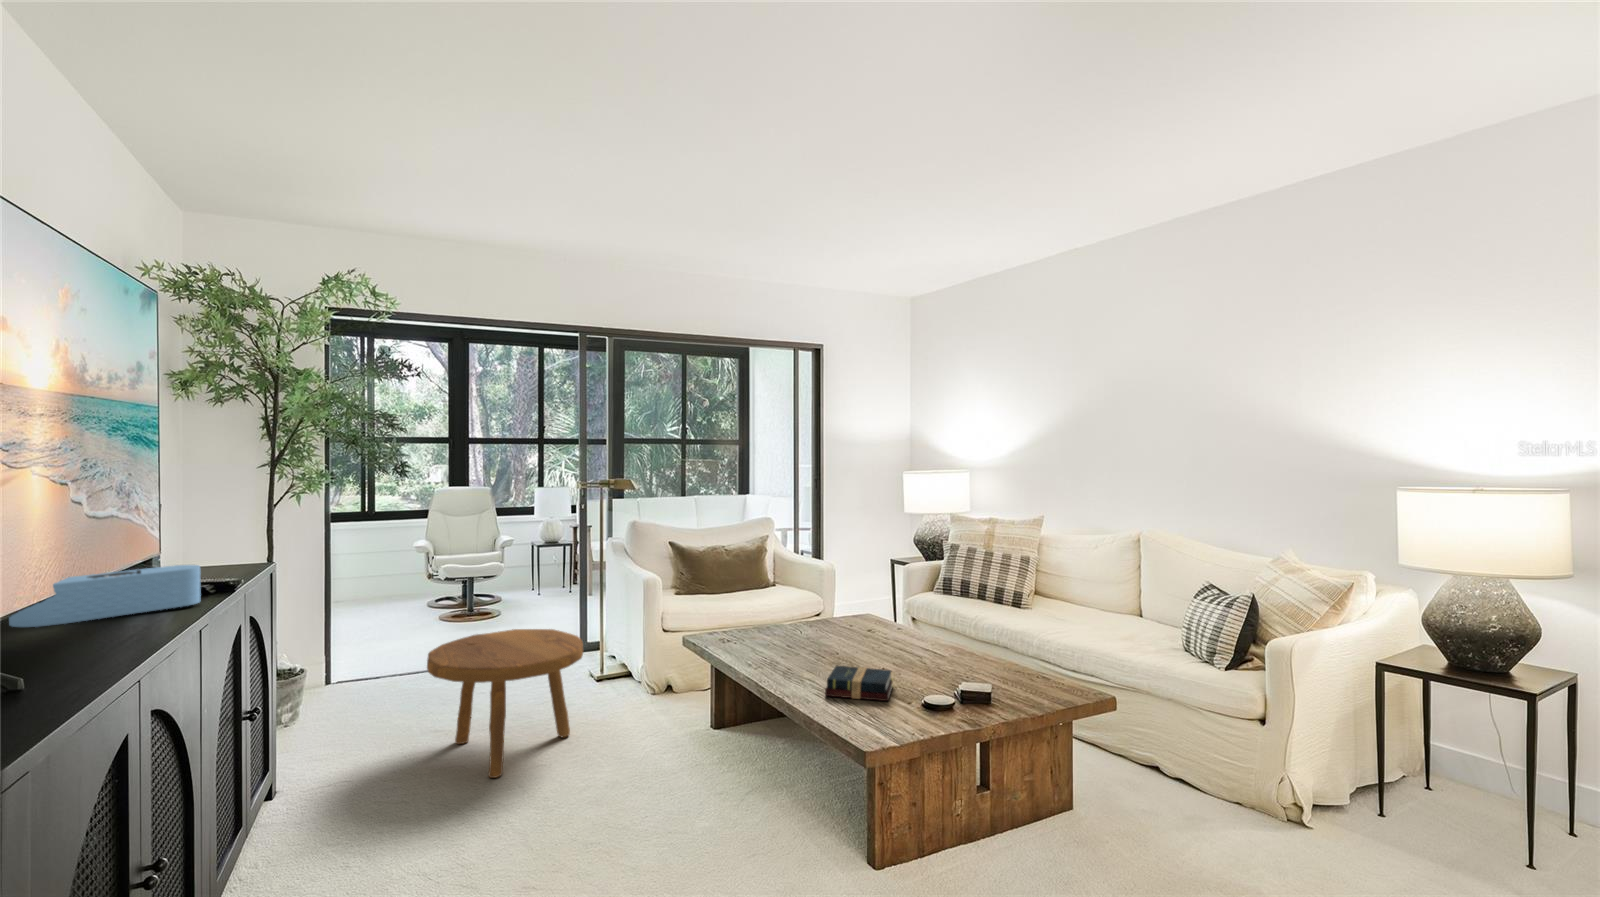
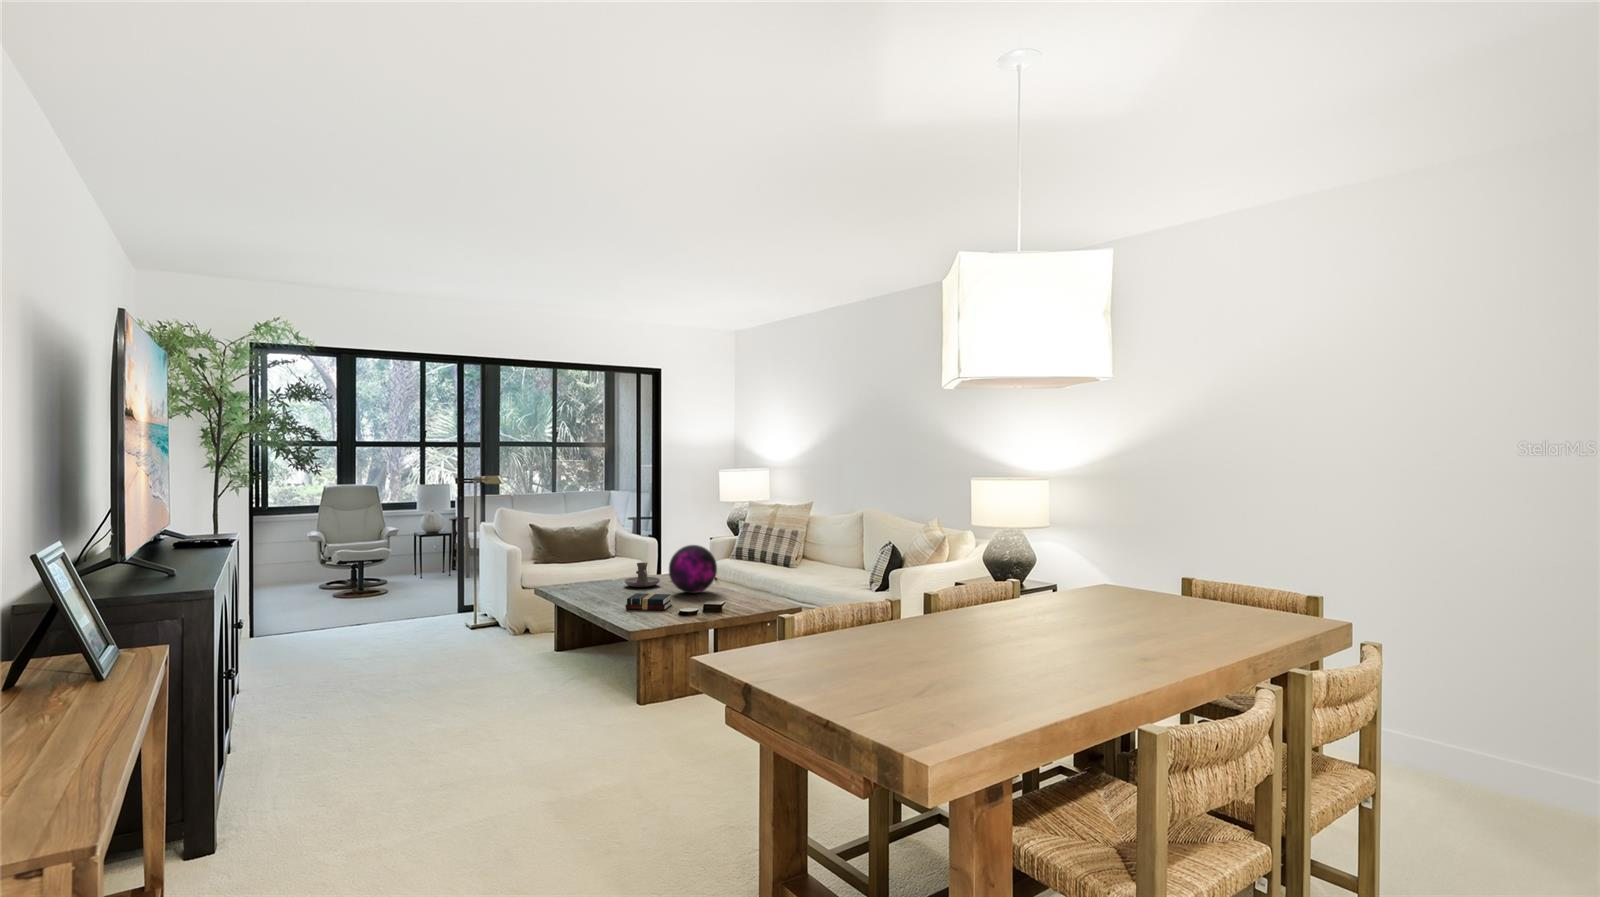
speaker: present [9,565,201,627] -> none [140,524,236,554]
decorative orb: none [875,585,948,659] -> present [669,545,717,593]
candle holder: none [804,604,855,641] -> present [625,562,660,587]
footstool: present [427,629,583,778] -> none [353,584,464,676]

